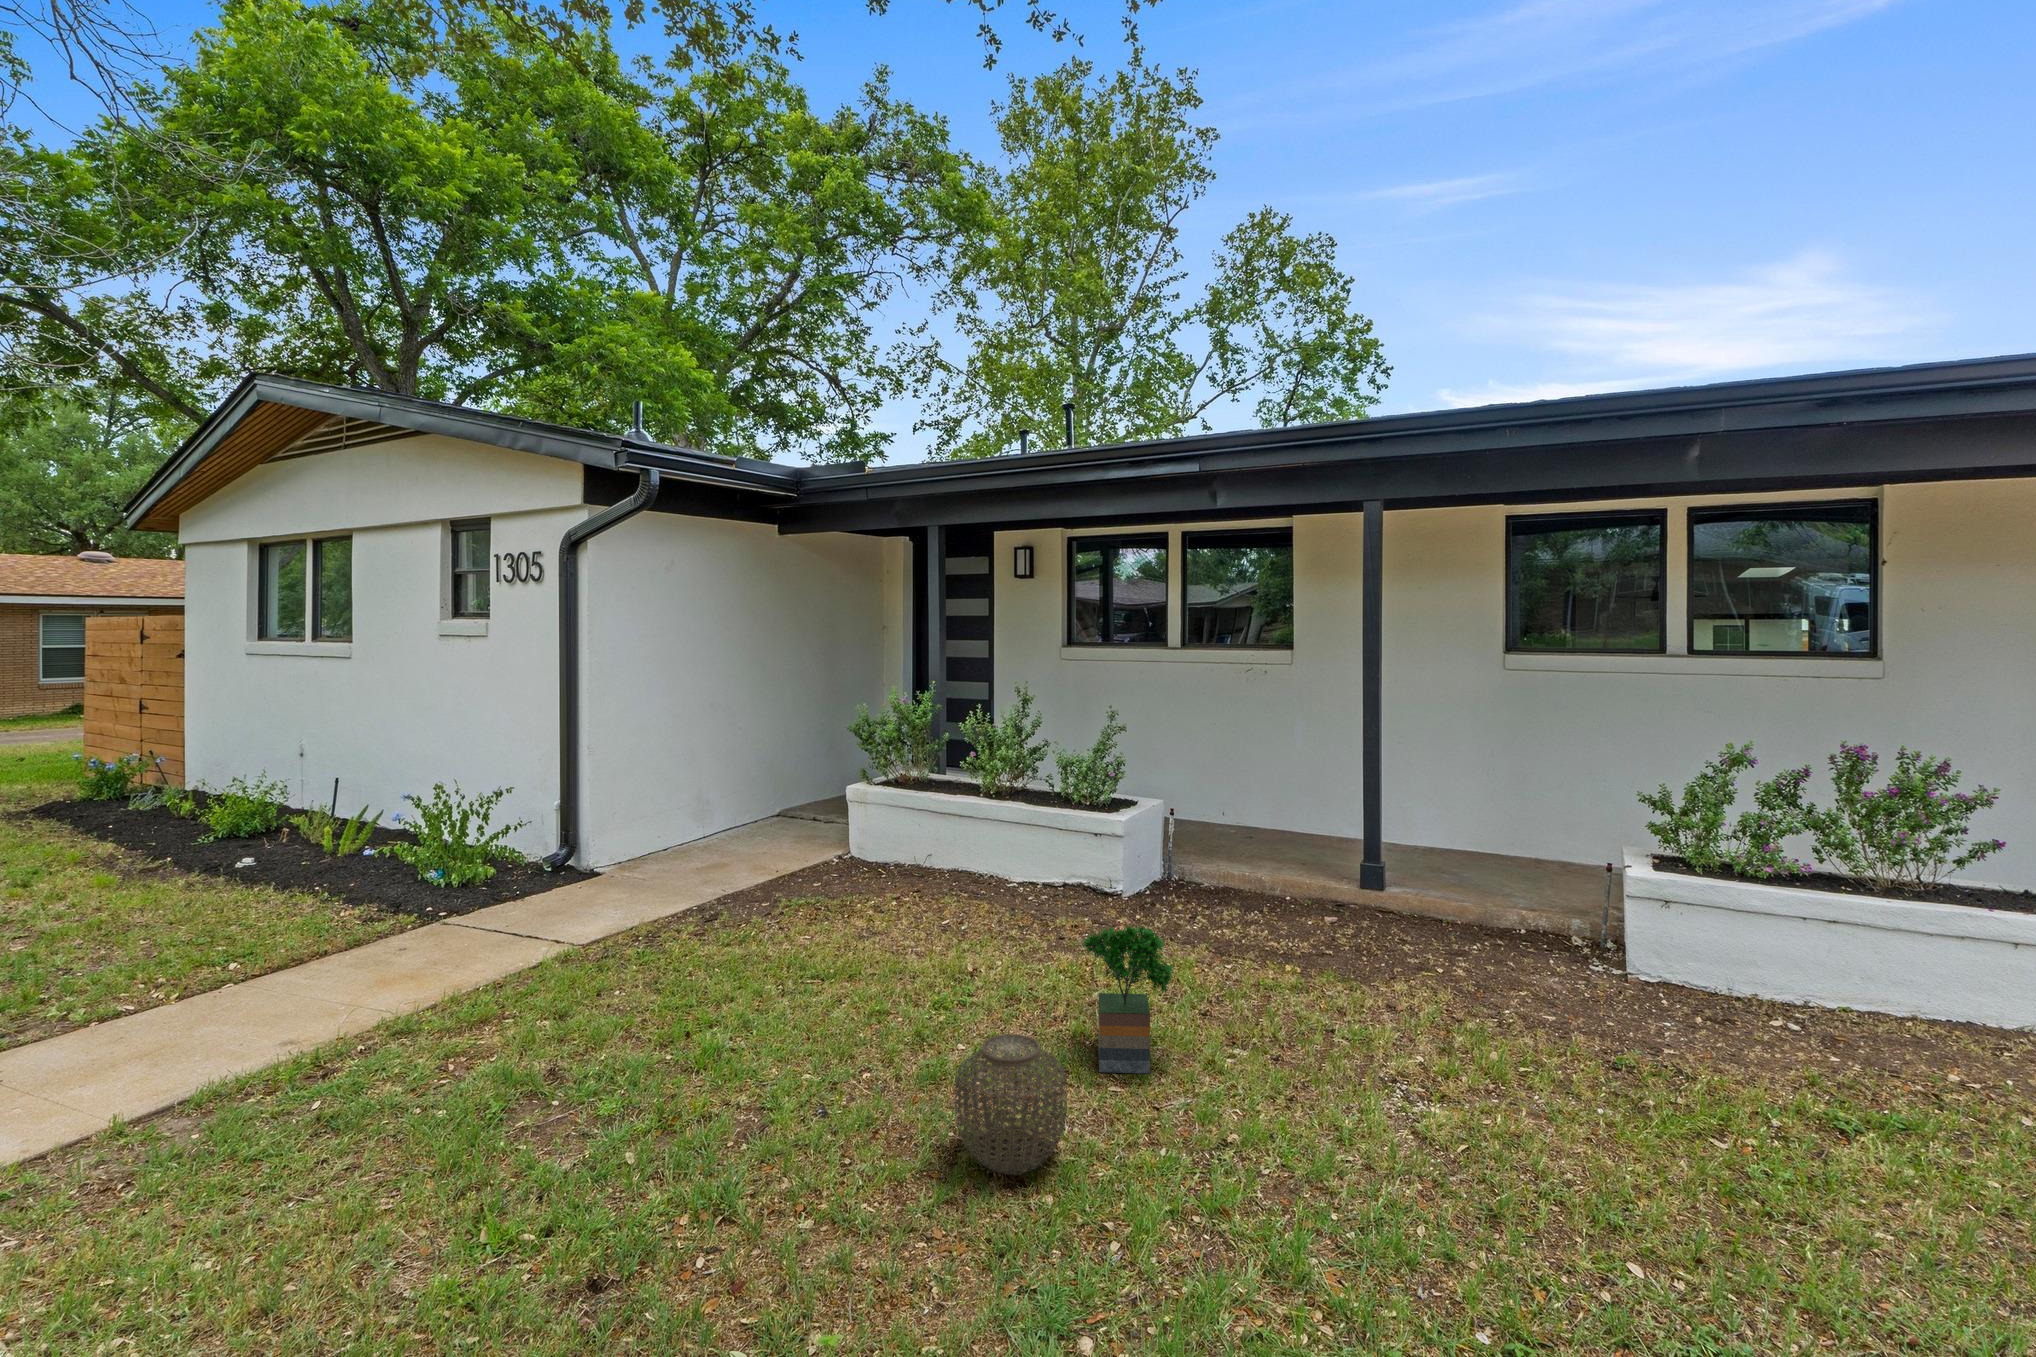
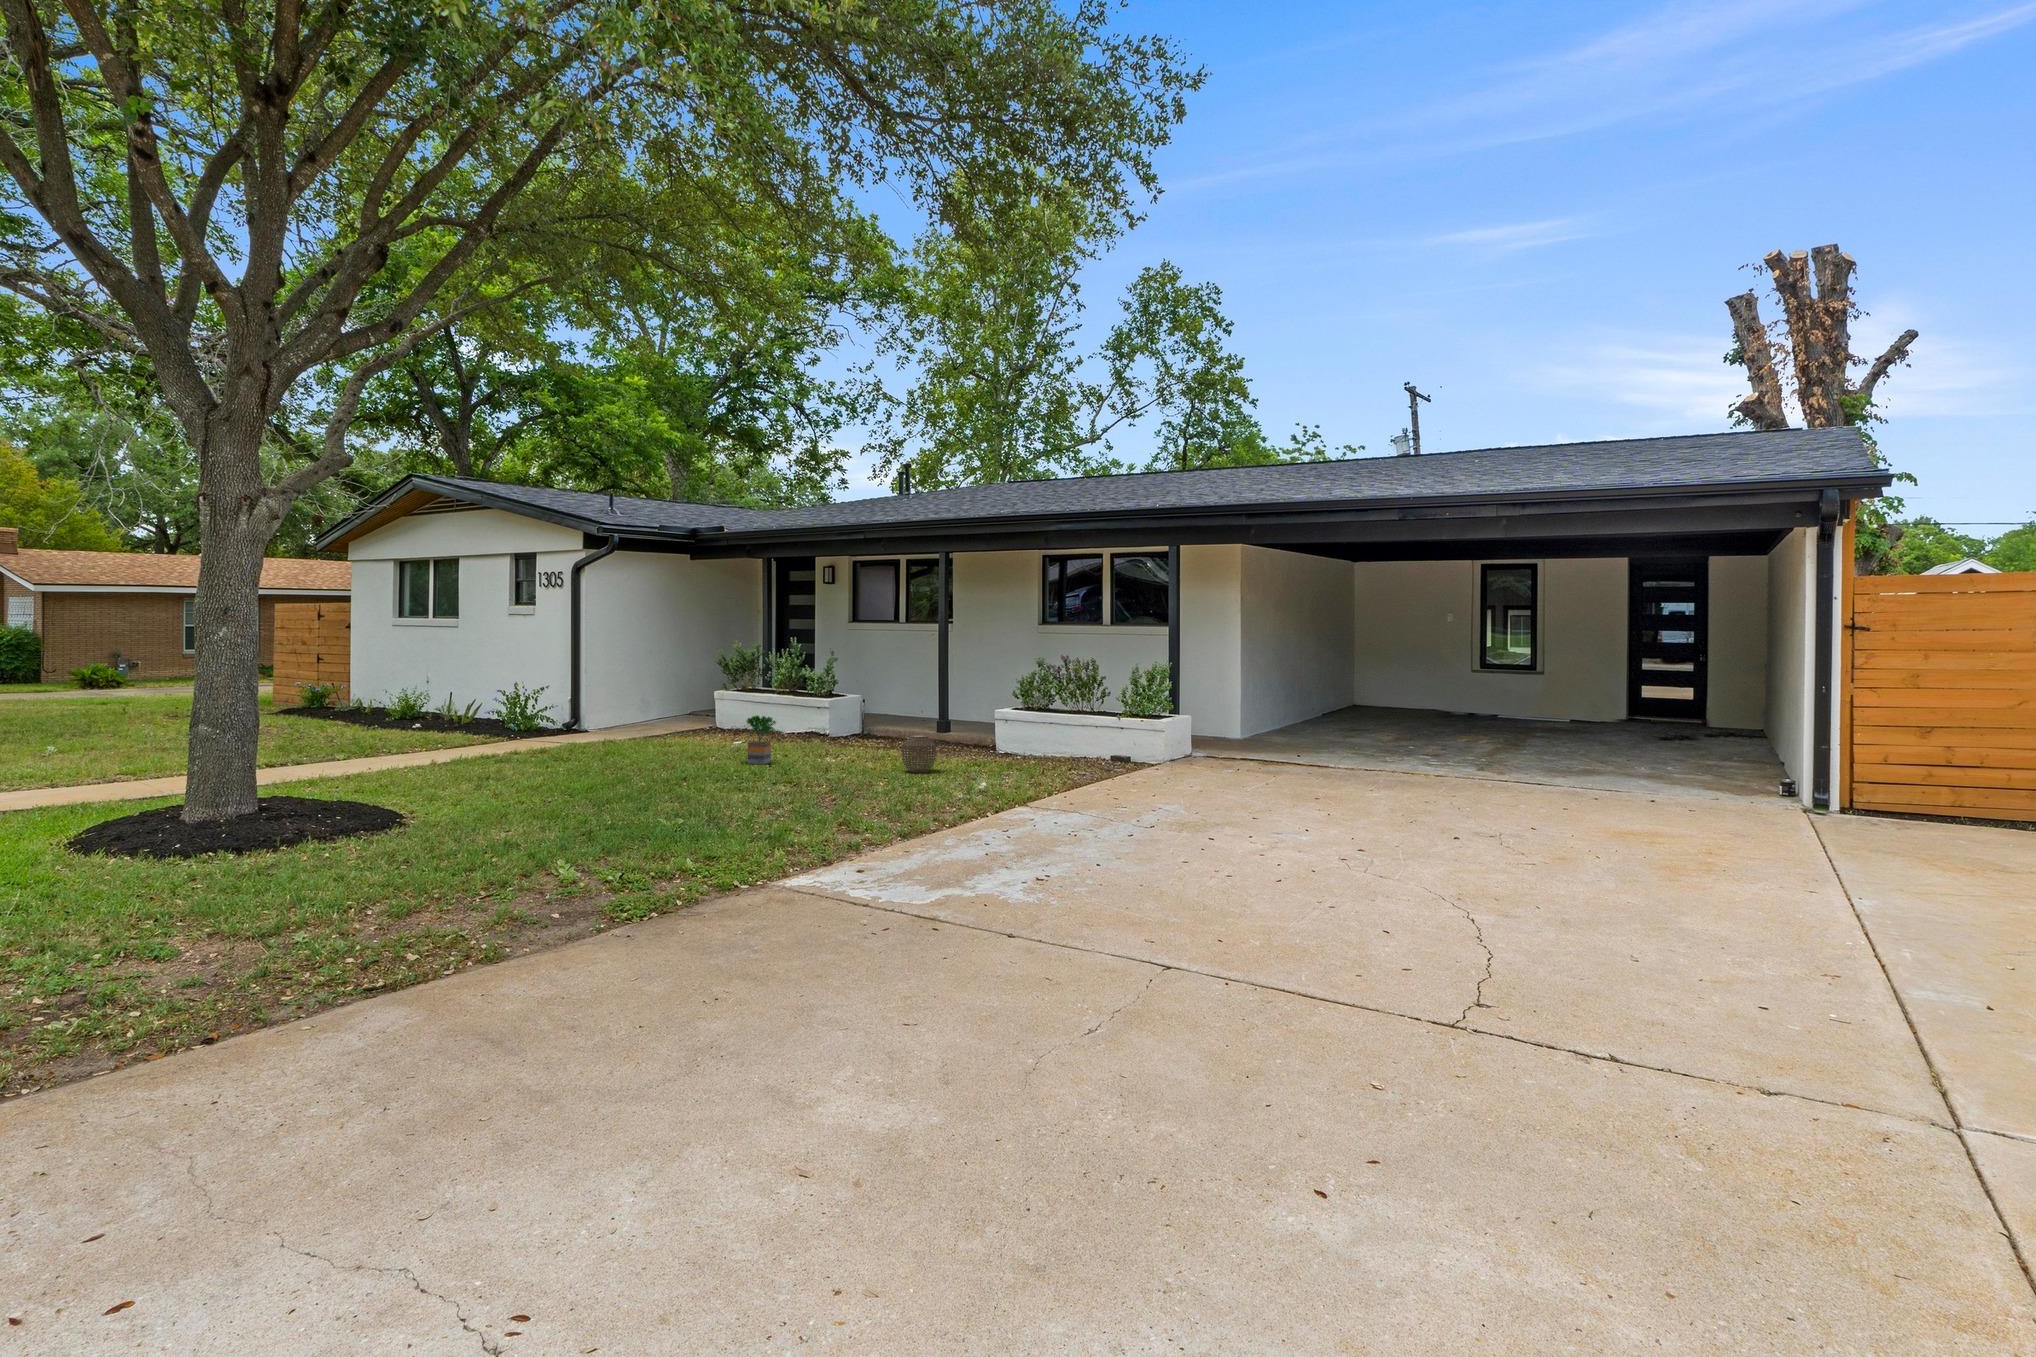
woven basket: present [955,1034,1067,1174] -> present [902,735,936,772]

